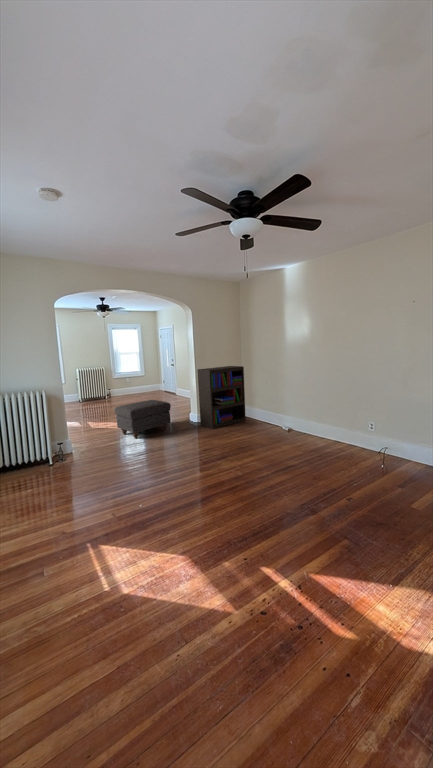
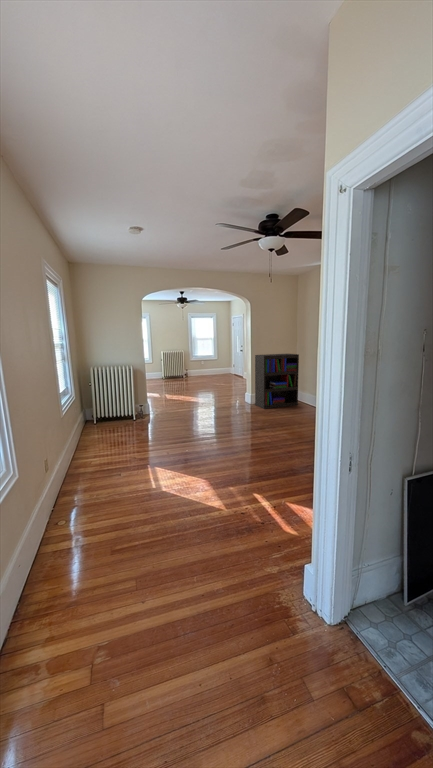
ottoman: present [115,400,171,438] -> none [183,380,229,410]

